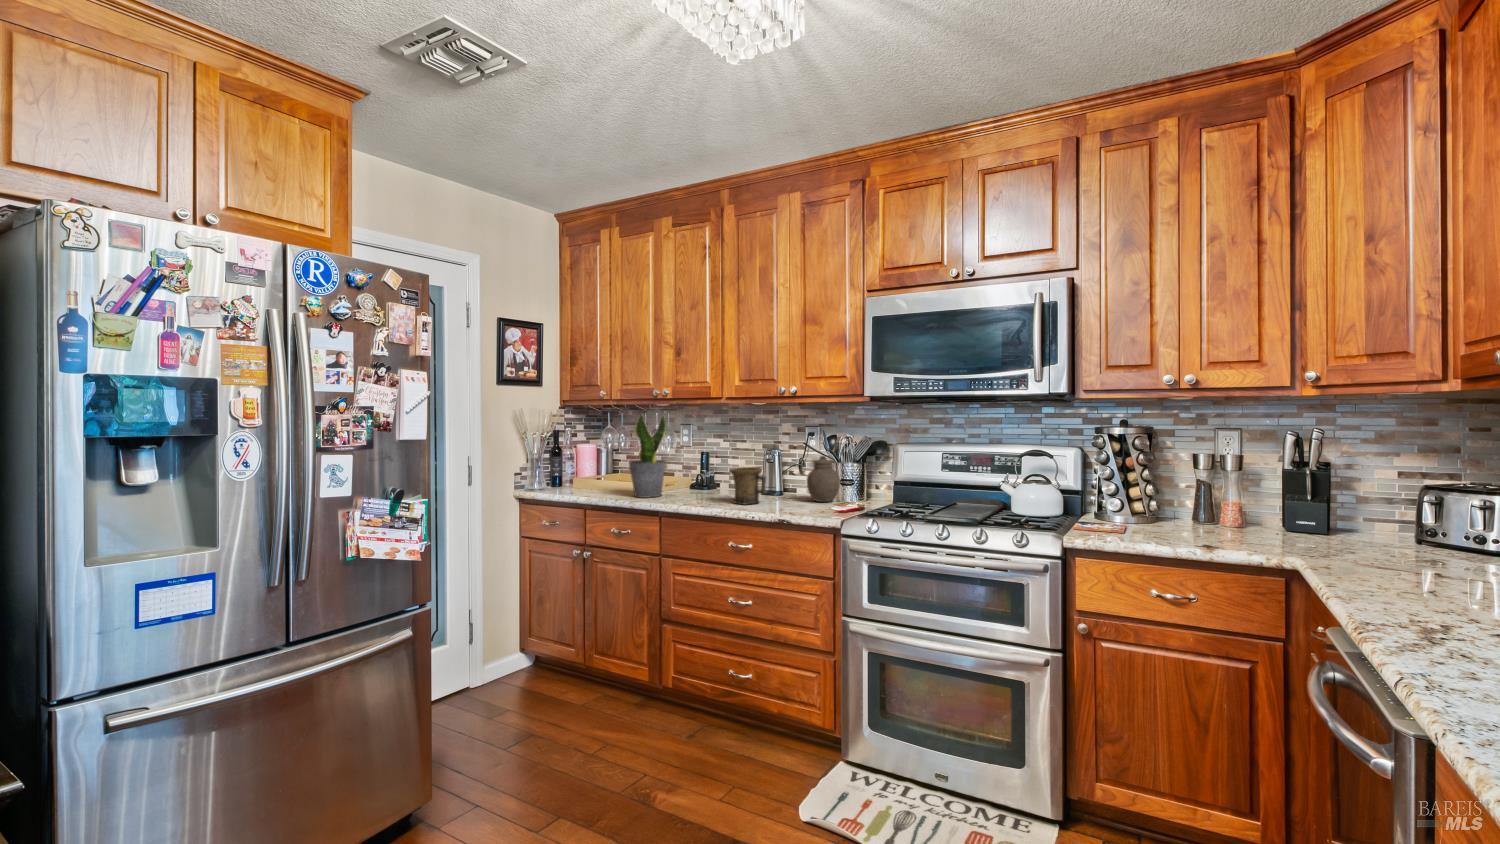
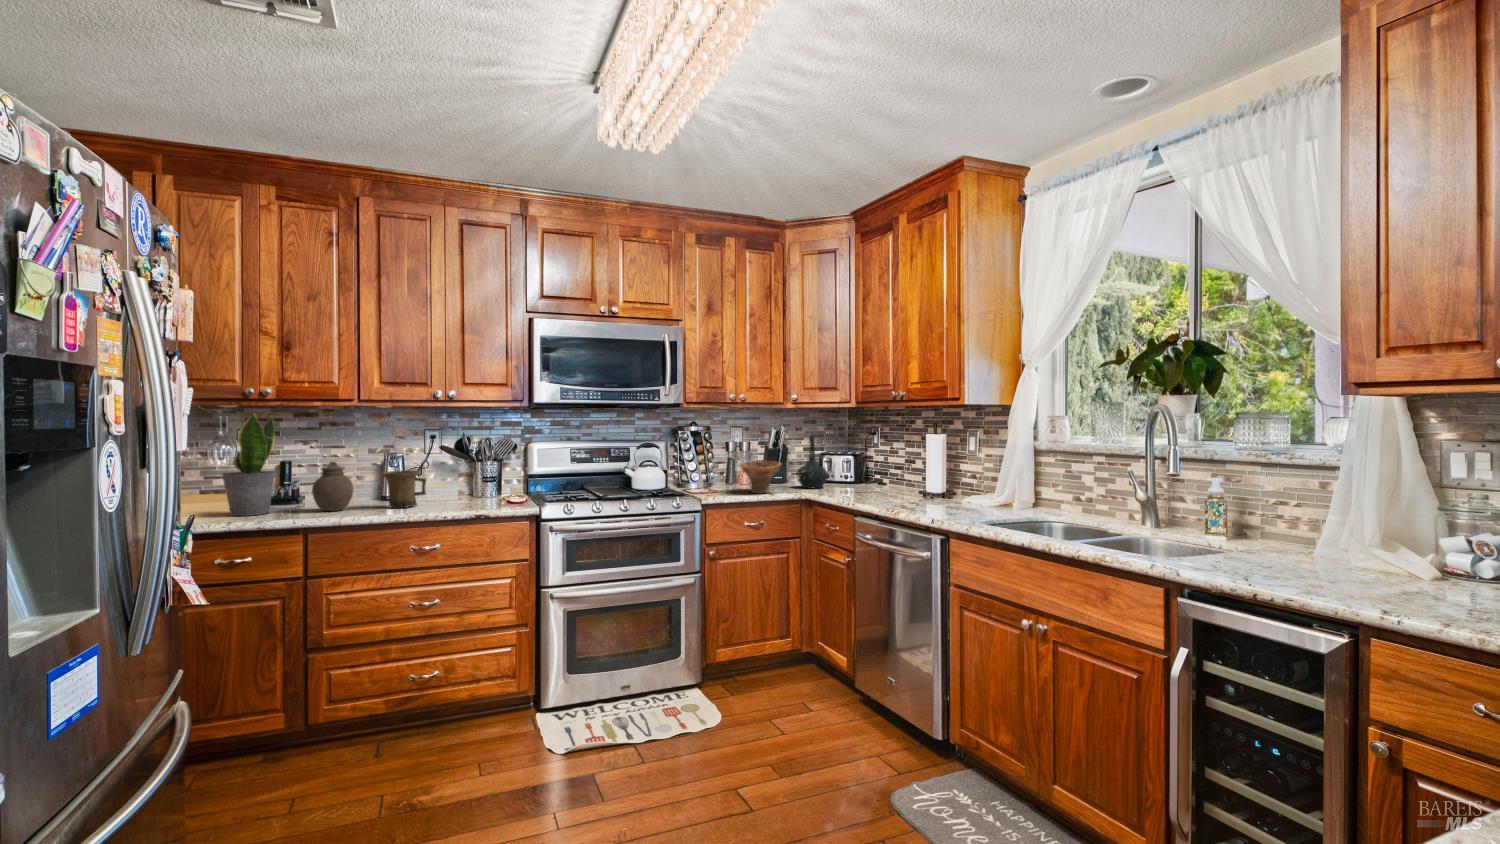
bottle: none [1320,448,1405,550] -> present [796,436,828,488]
jar: present [806,456,840,502] -> present [312,462,353,511]
bowl: none [1167,486,1265,545] -> present [740,460,781,493]

